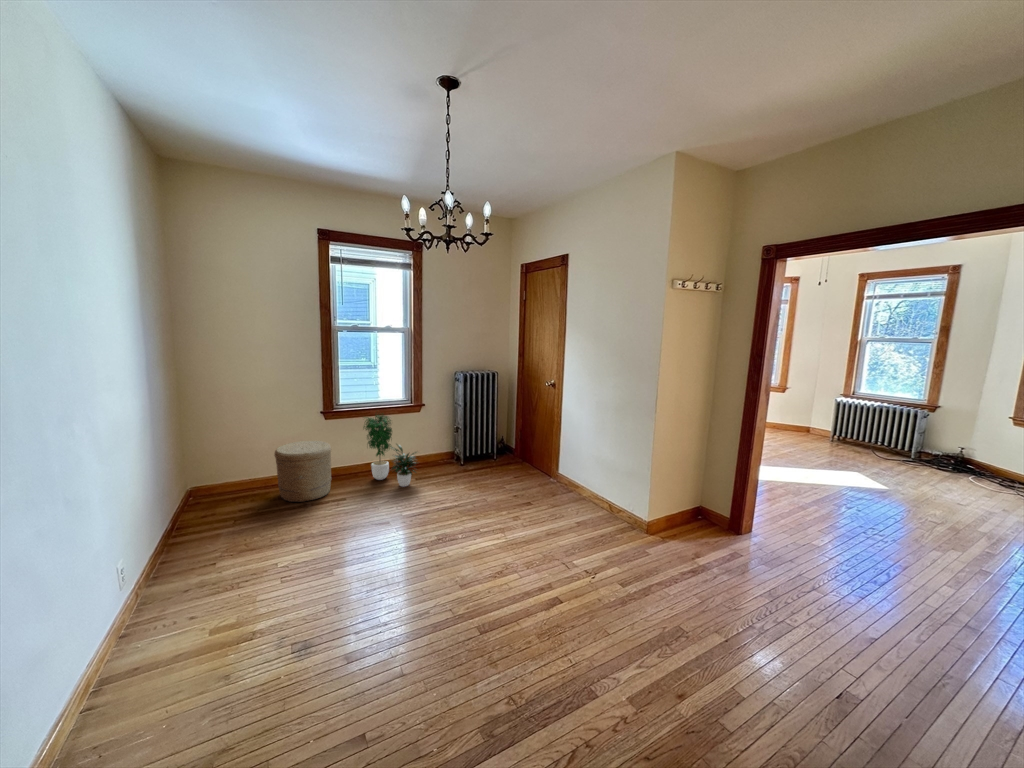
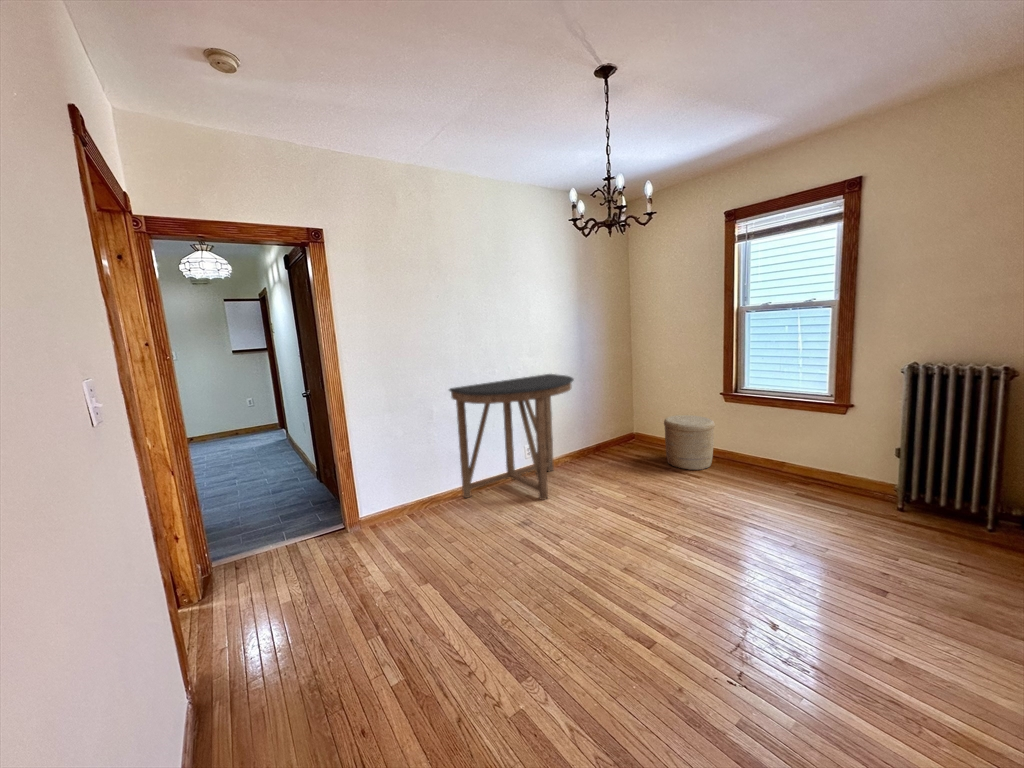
potted plant: present [364,415,417,487] -> none [747,399,794,496]
console table: none [28,421,256,742] -> present [449,374,574,500]

